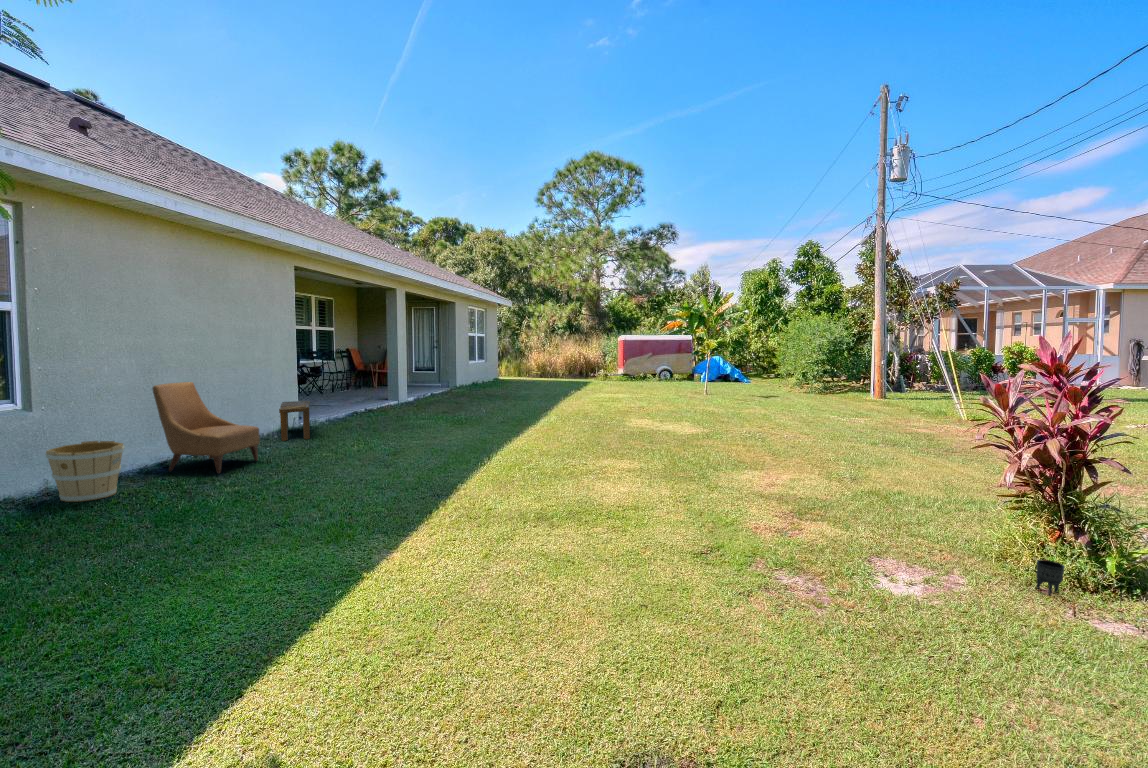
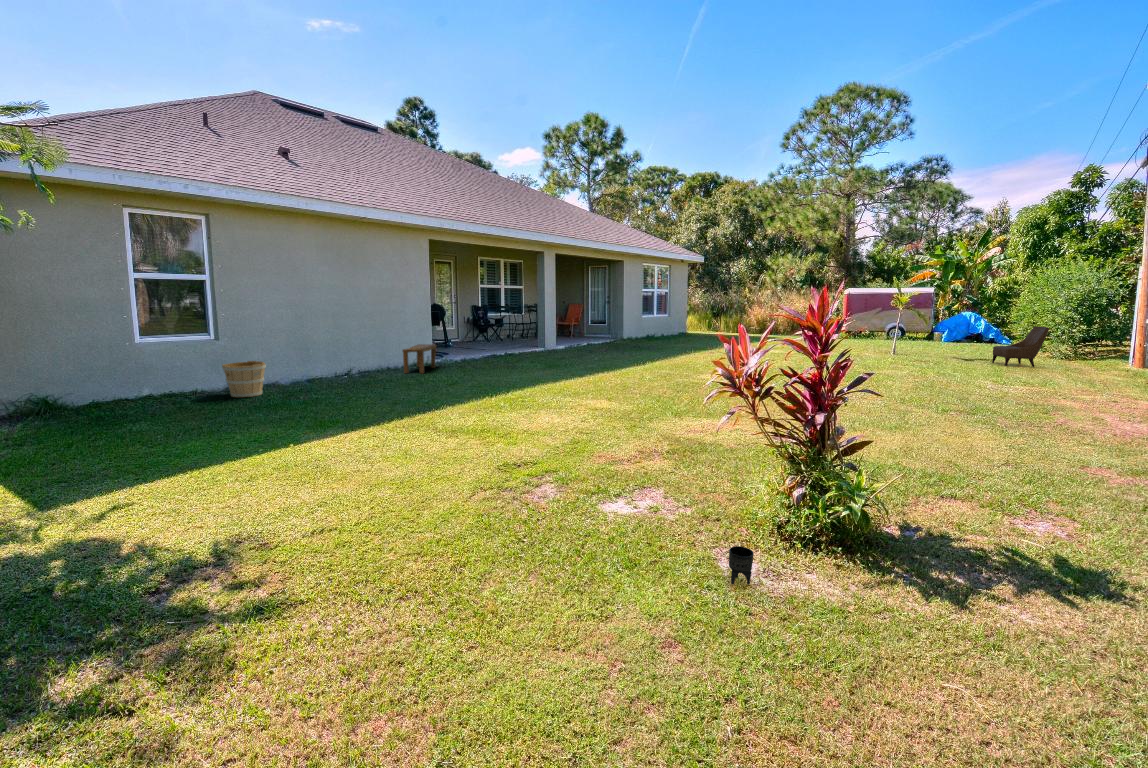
chair: present [153,382,260,473] -> present [992,326,1049,367]

